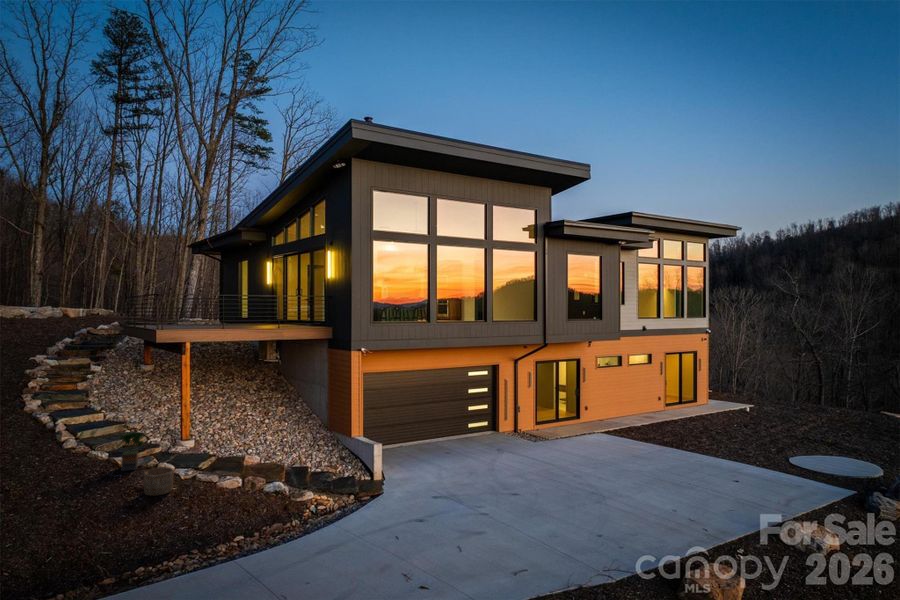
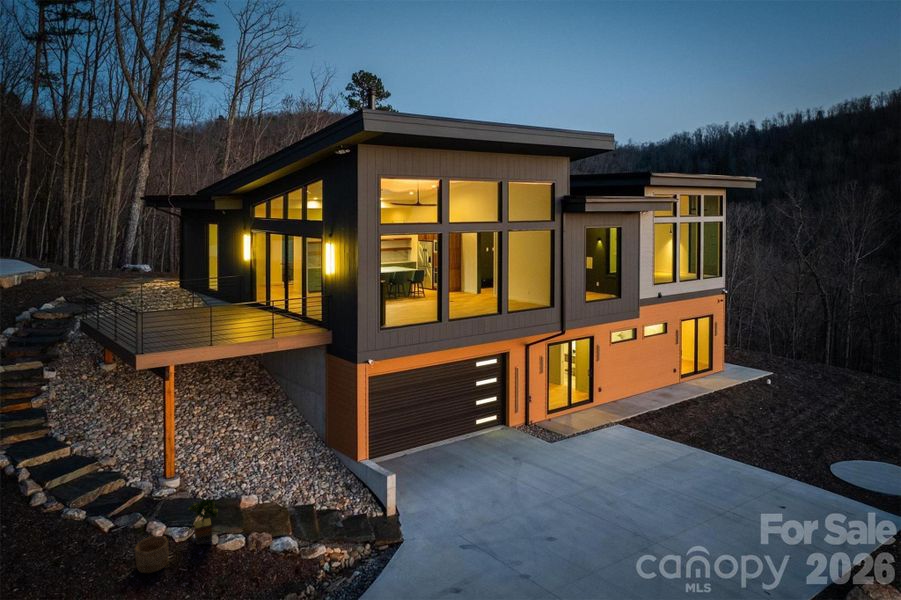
potted tree: present [119,433,144,471] -> present [189,499,218,545]

